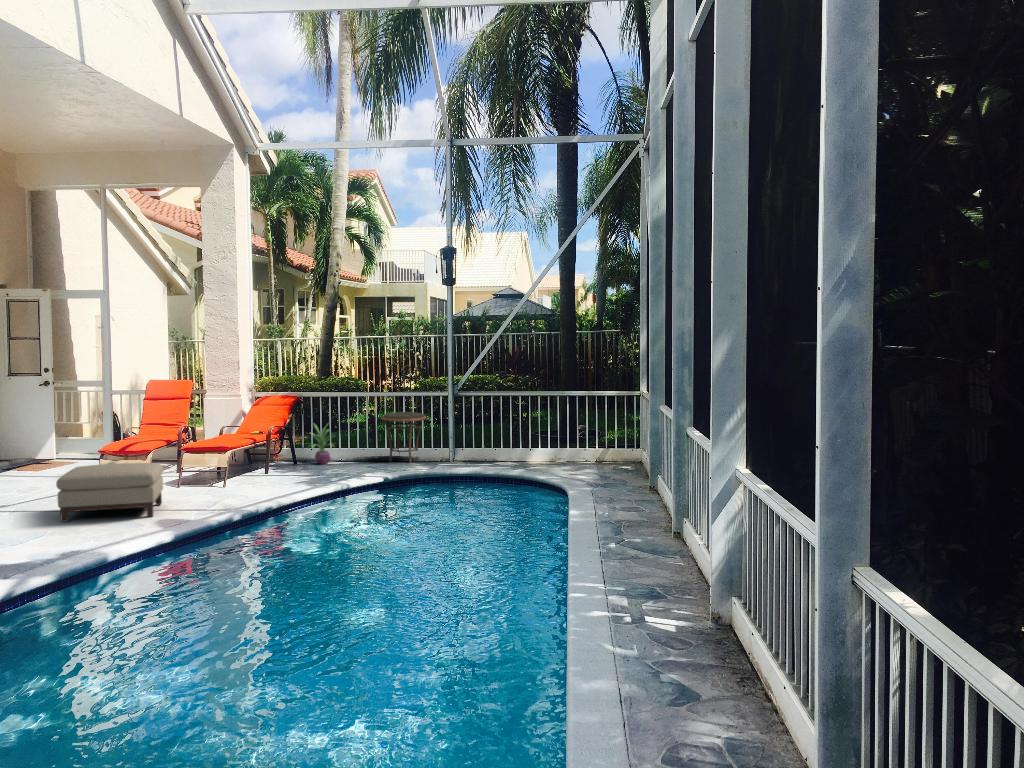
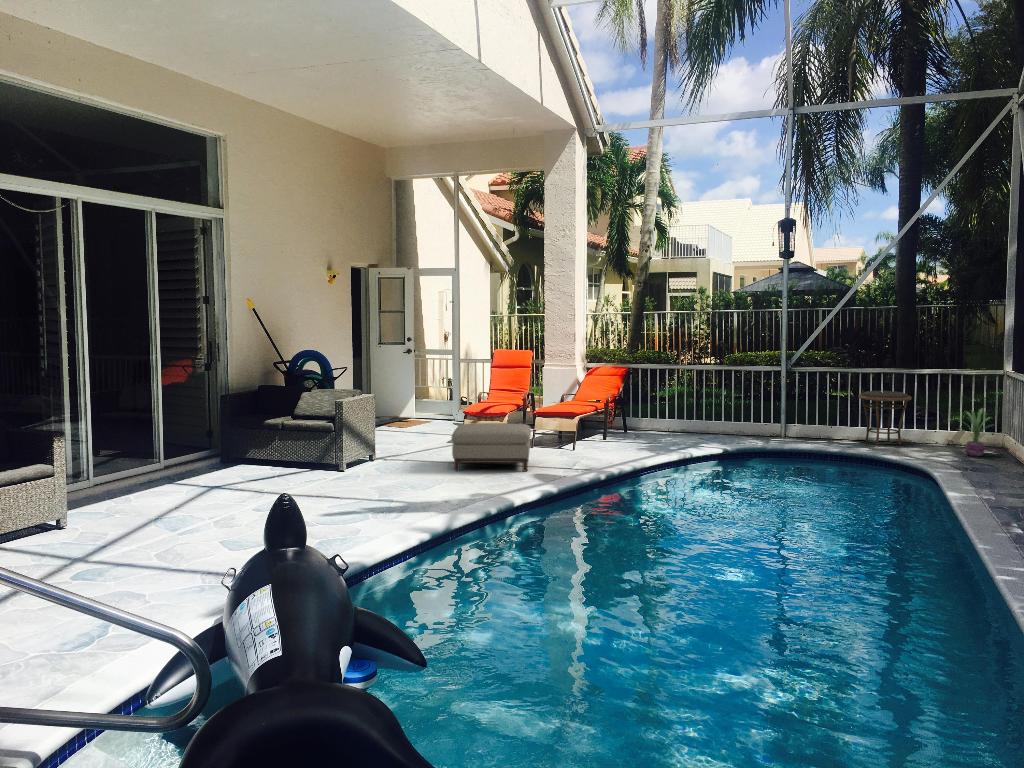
side table: present [381,412,426,463] -> present [858,391,911,445]
decorative plant: present [311,423,334,464] -> present [955,409,990,457]

